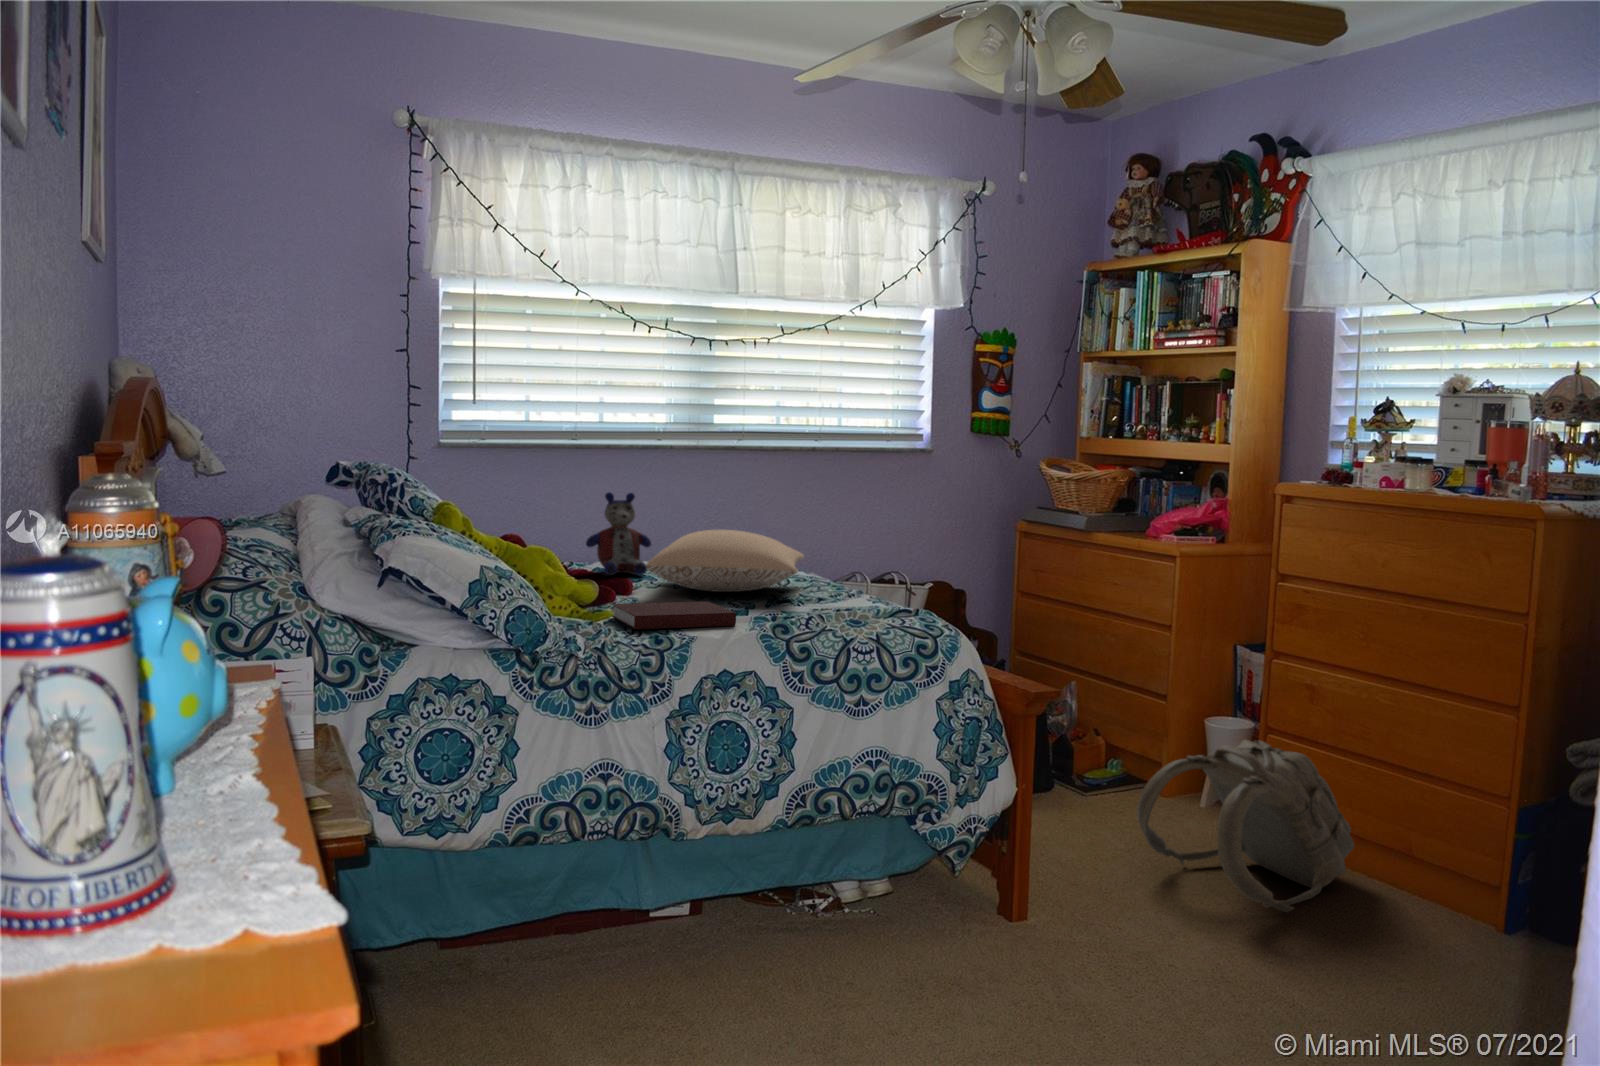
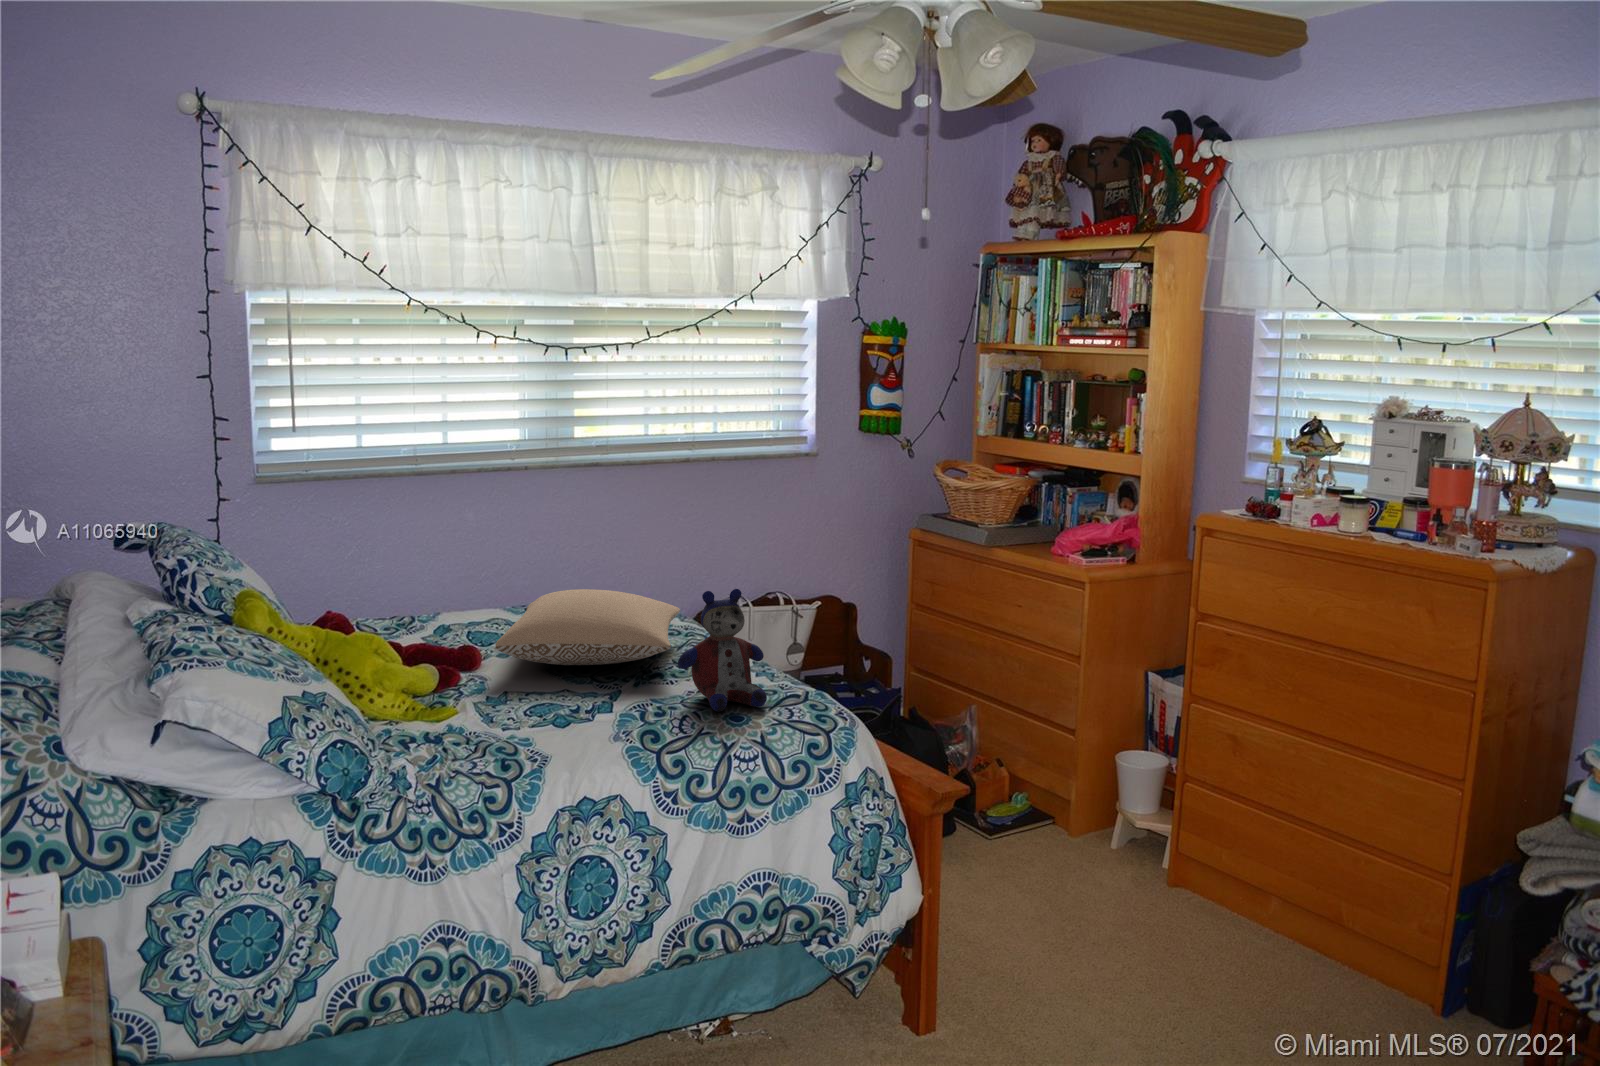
stuffed bear: present [586,492,651,575] -> present [678,589,767,712]
notebook: present [612,601,736,629] -> none [453,694,599,749]
backpack: present [1137,740,1354,913] -> none [1050,802,1278,997]

